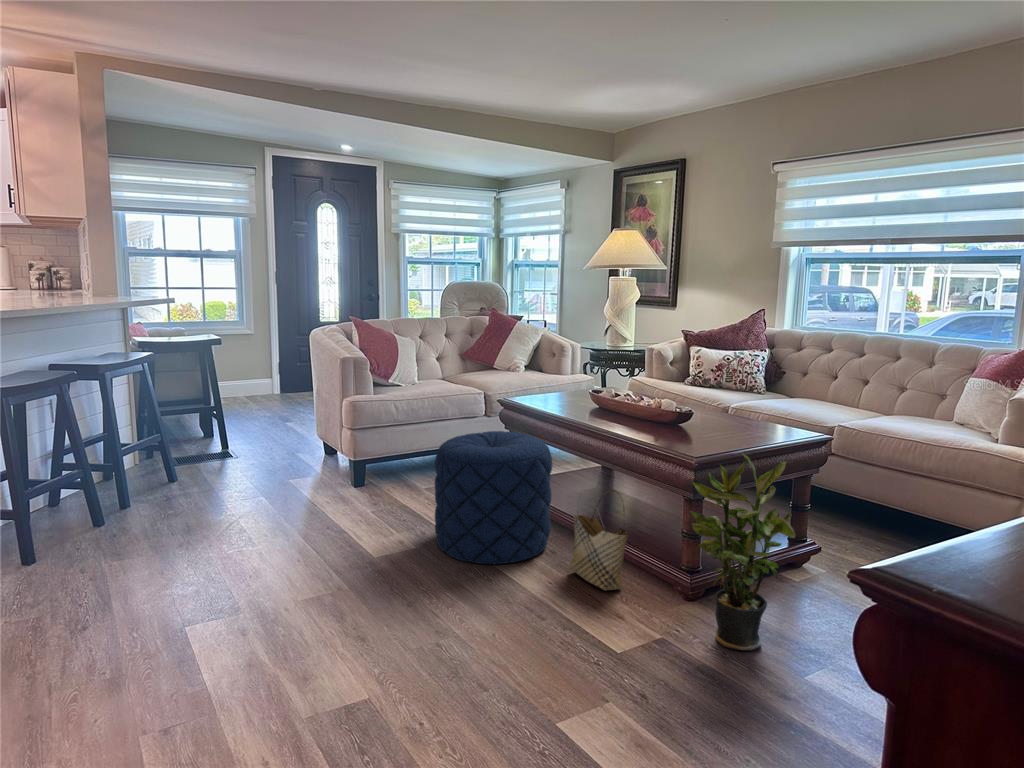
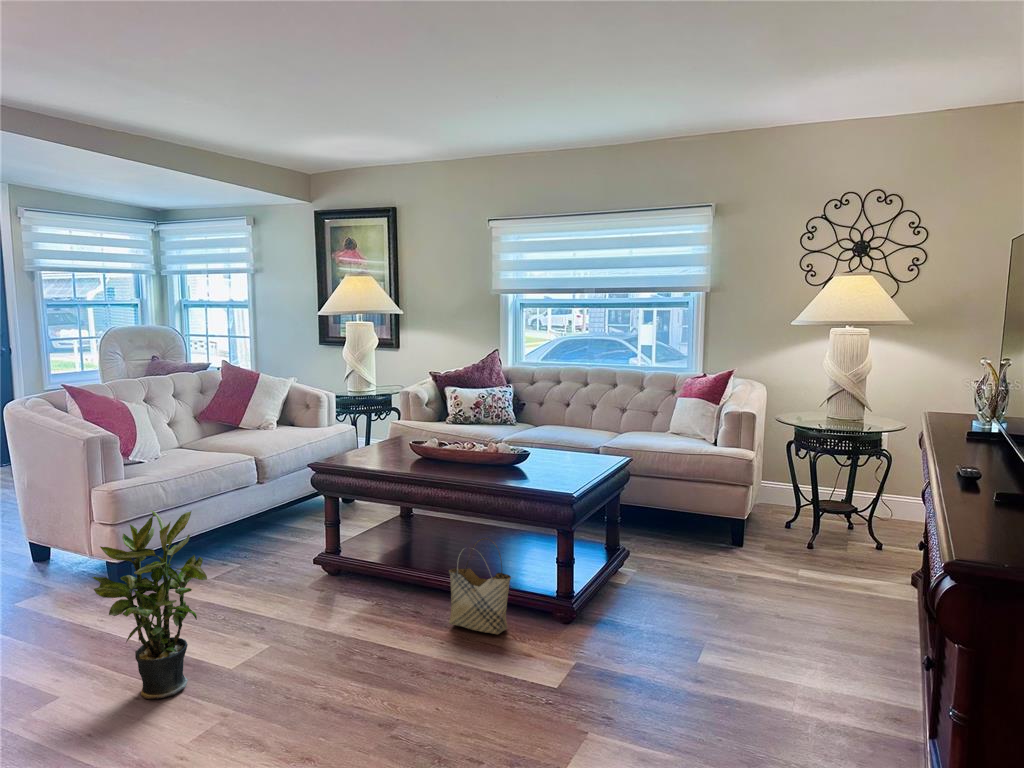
pouf: present [435,431,552,564] -> none [283,498,411,645]
potted plant: present [691,454,795,651] -> present [92,511,207,699]

